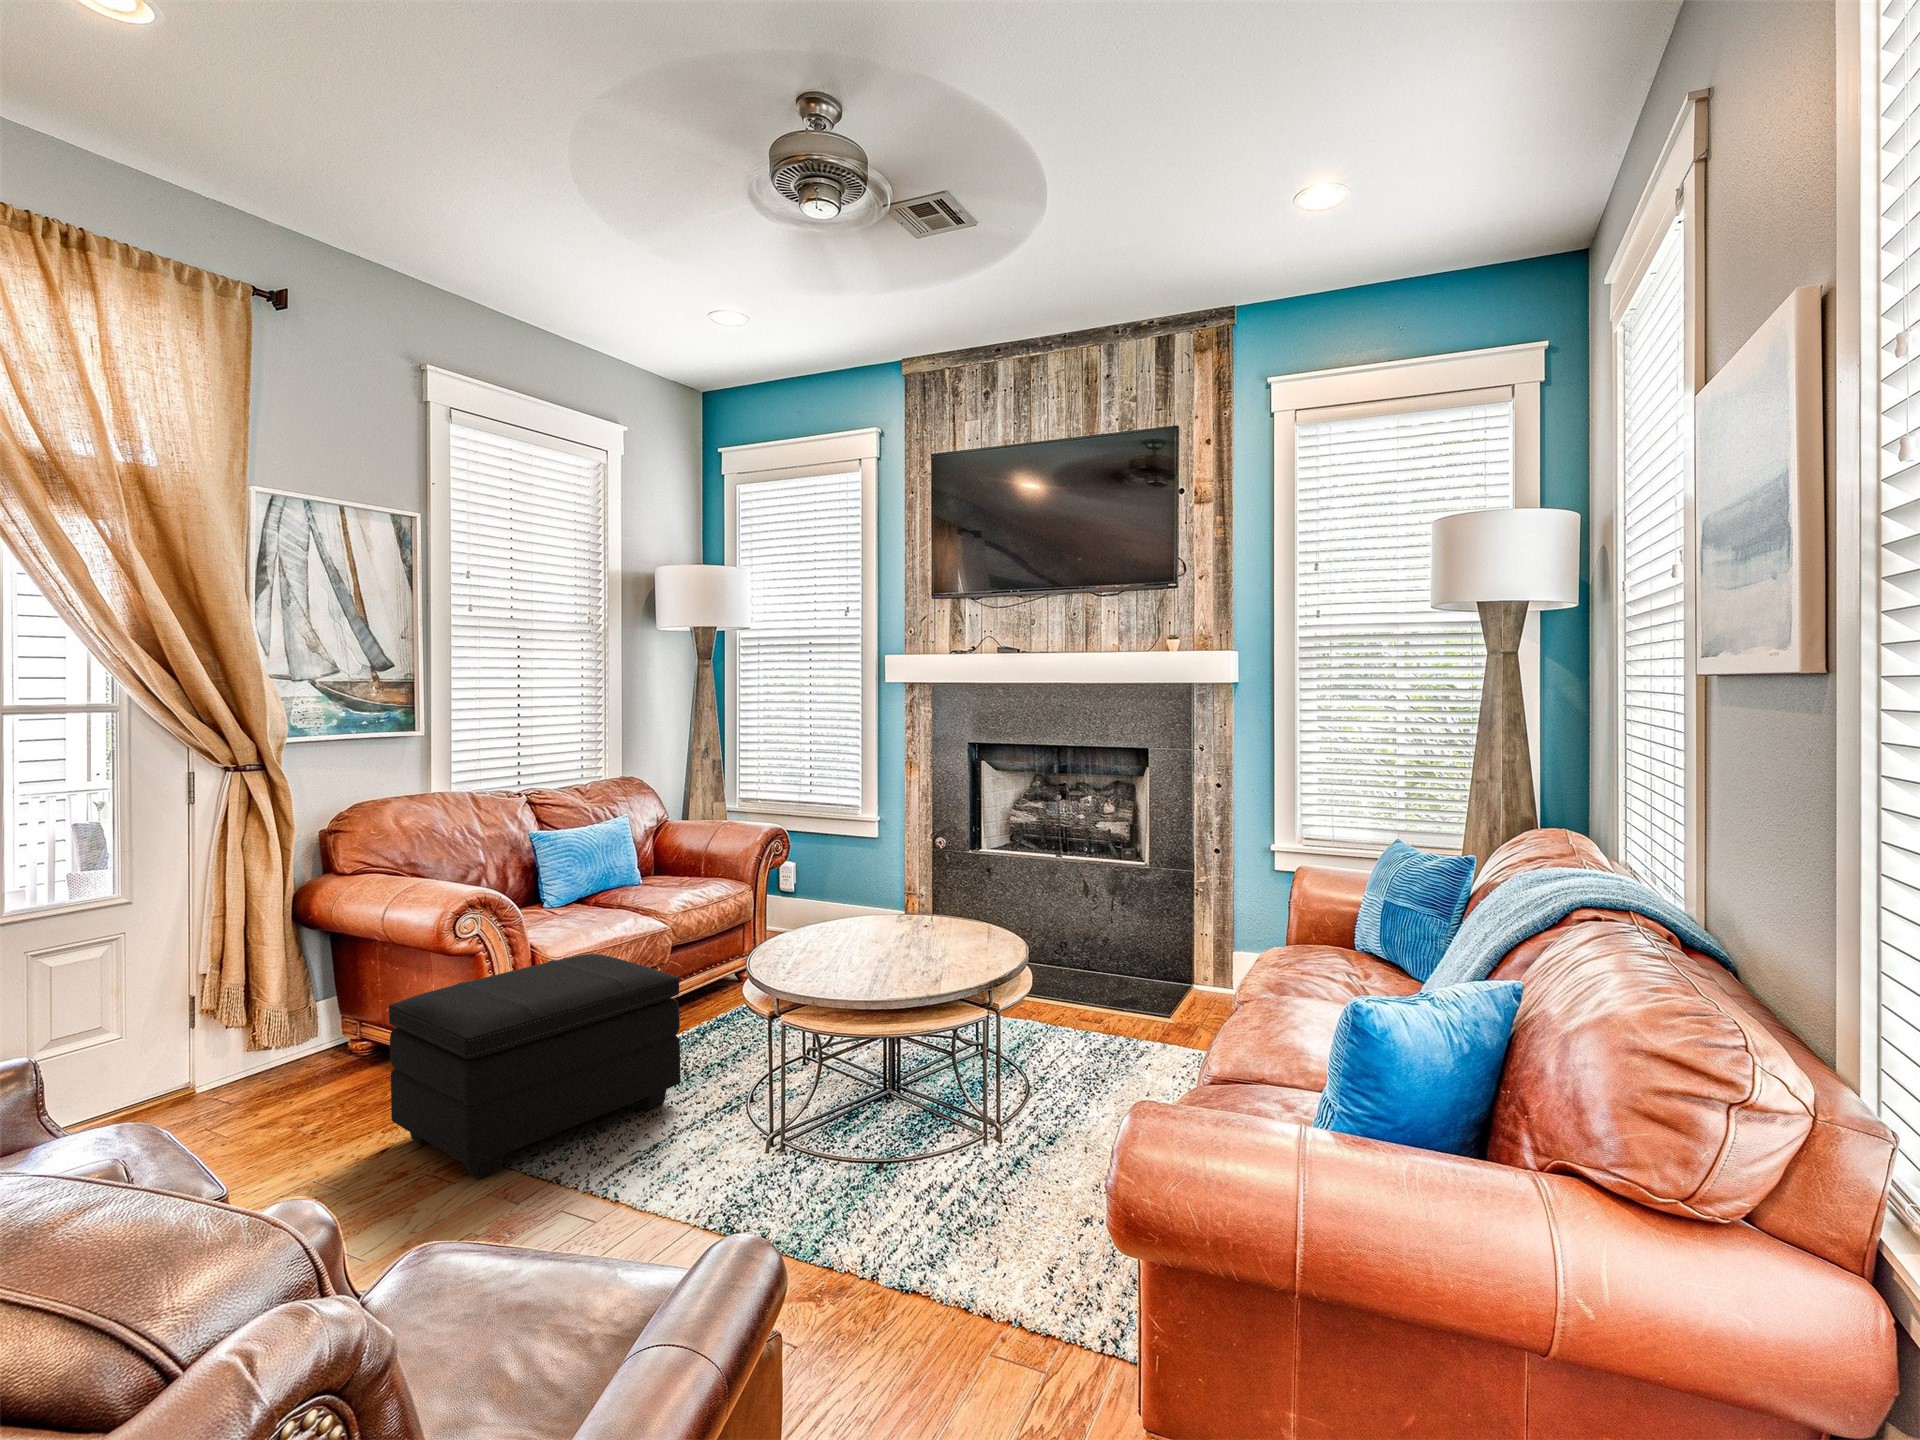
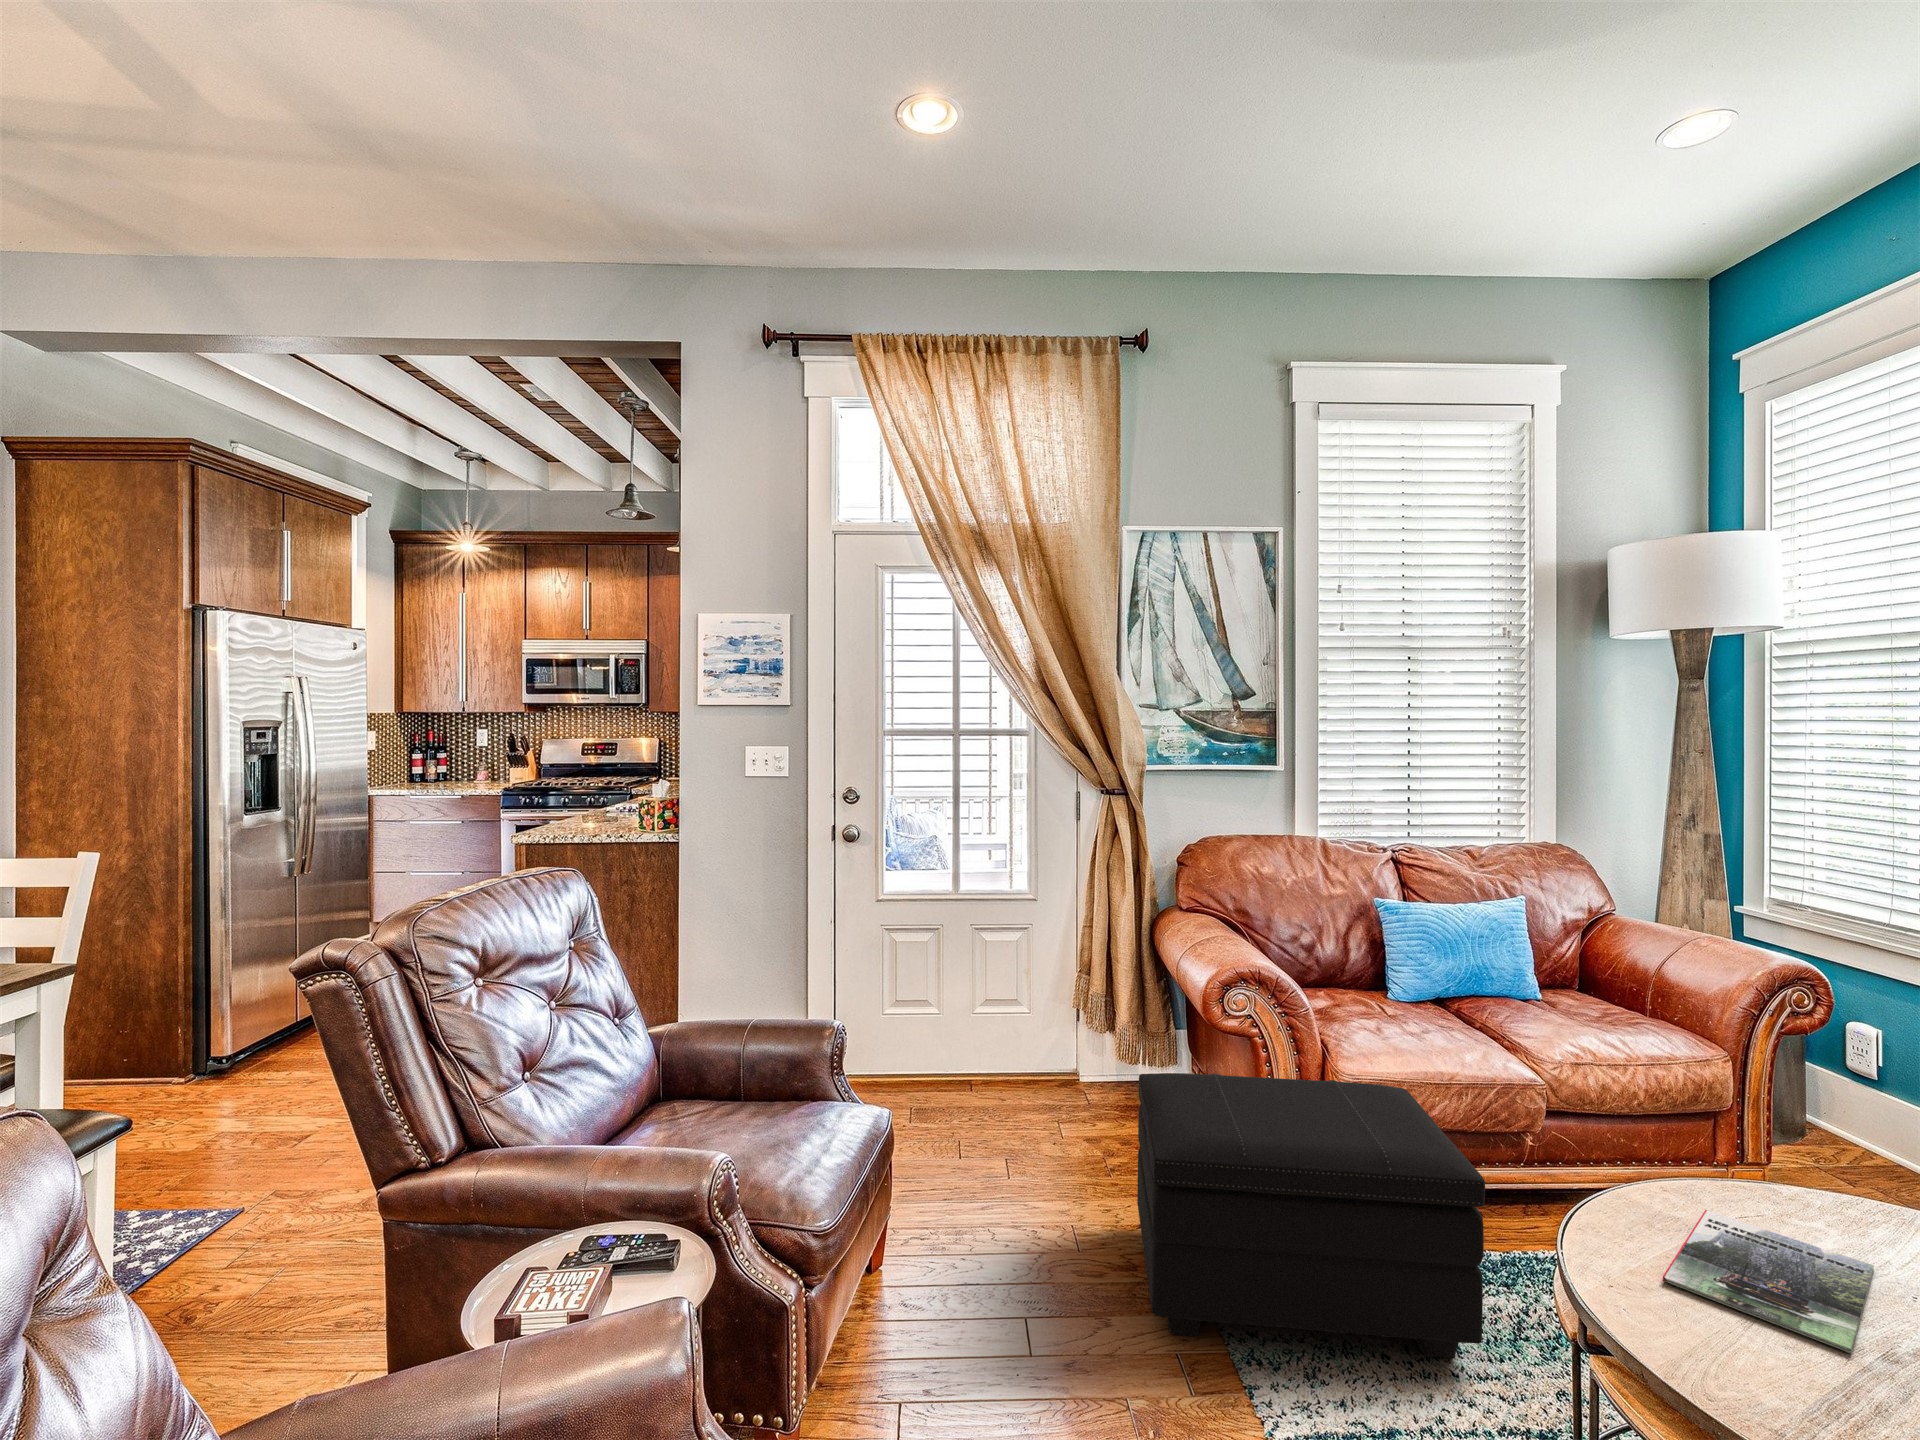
magazine: none [796,937,870,969] -> present [1663,1210,1874,1353]

